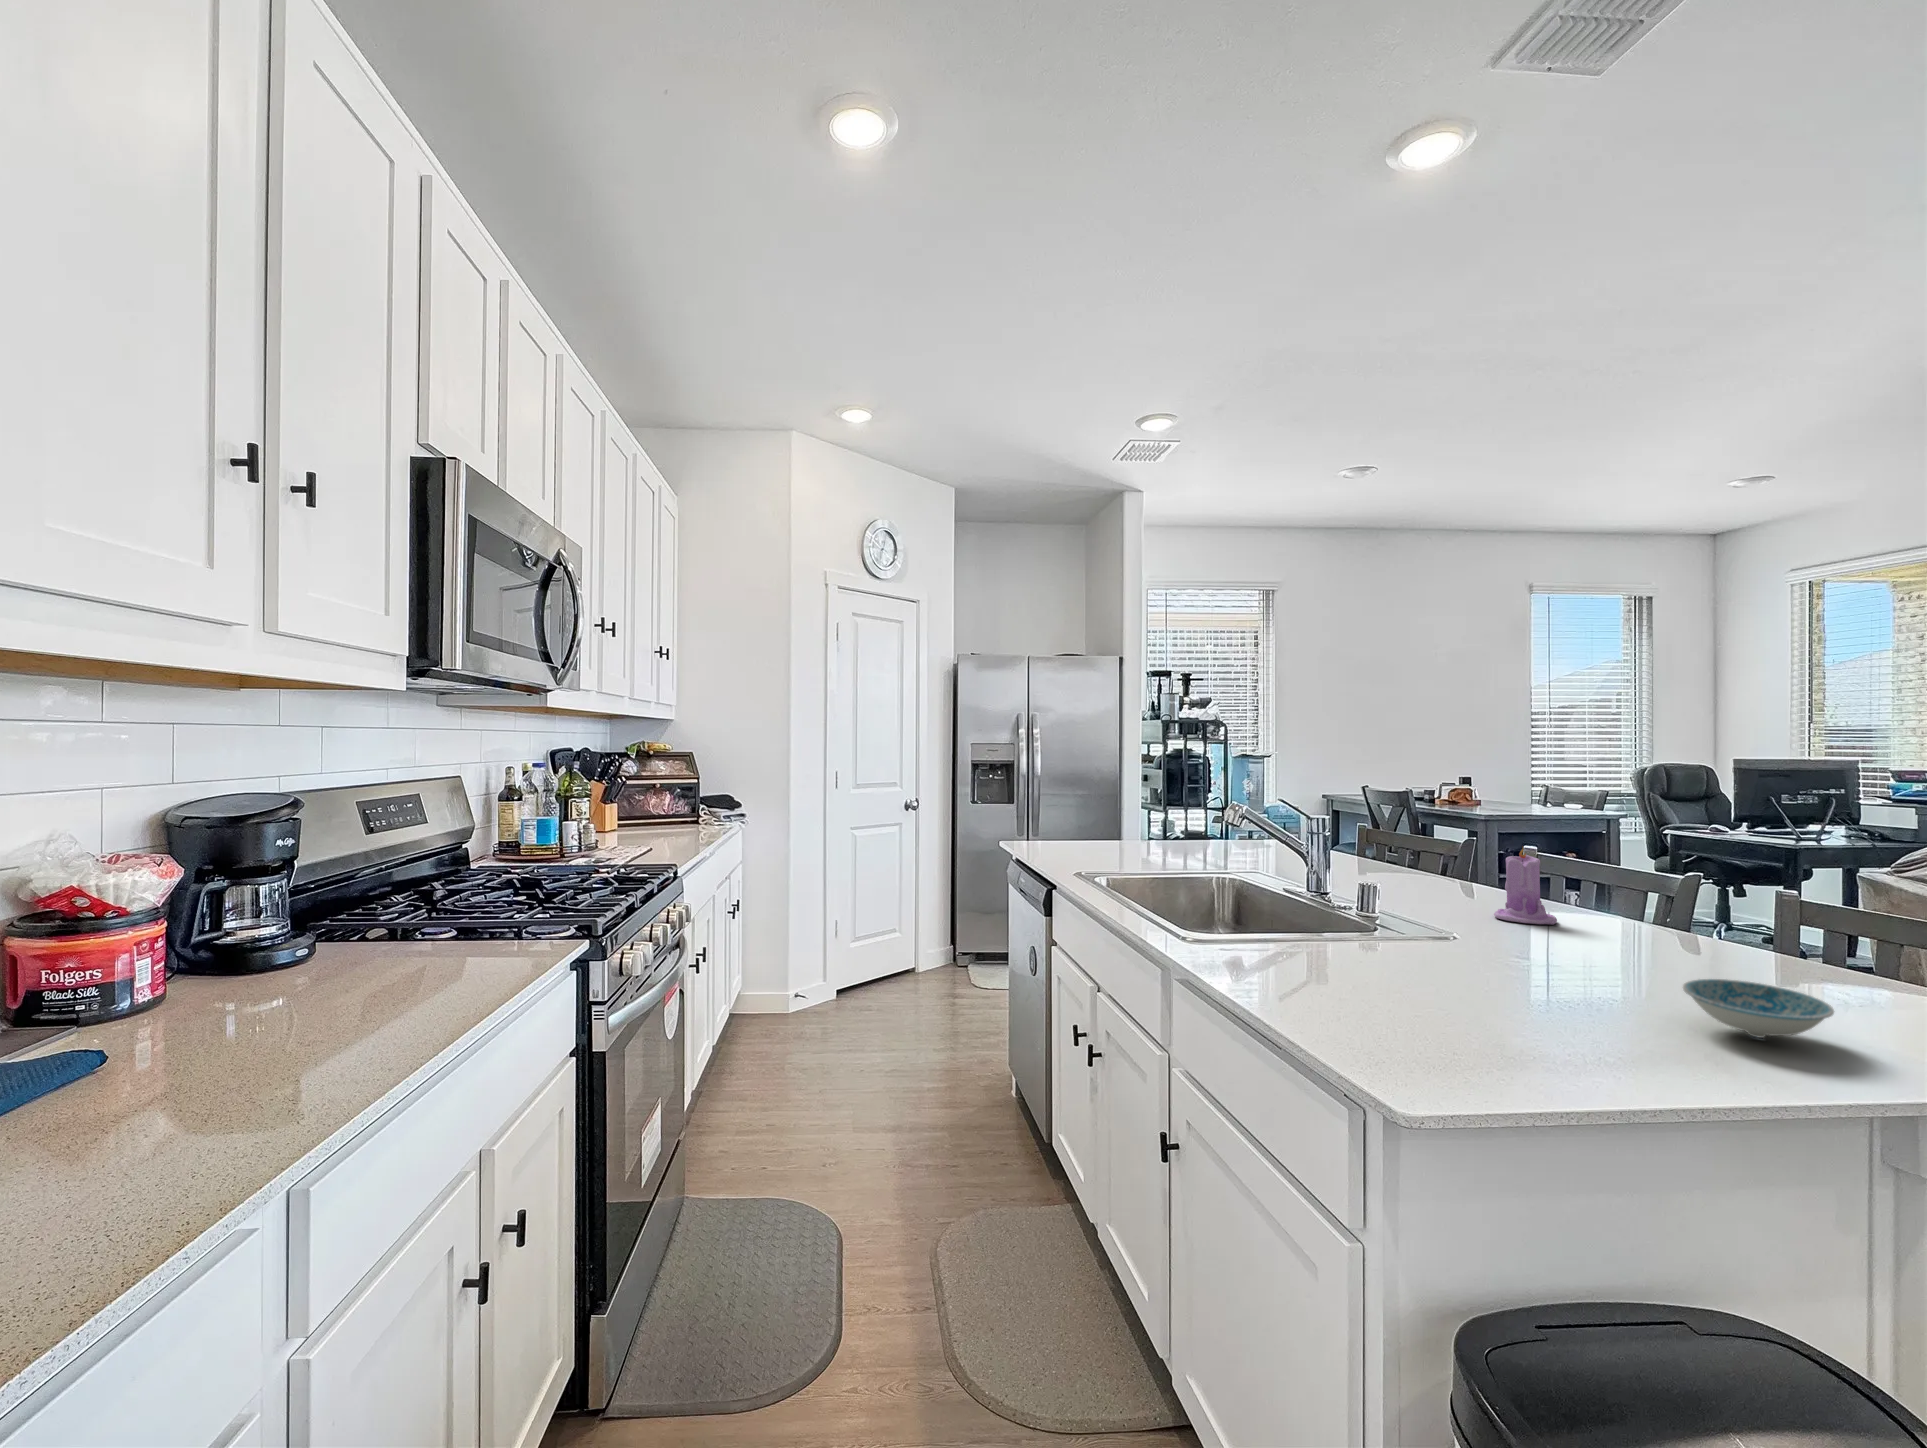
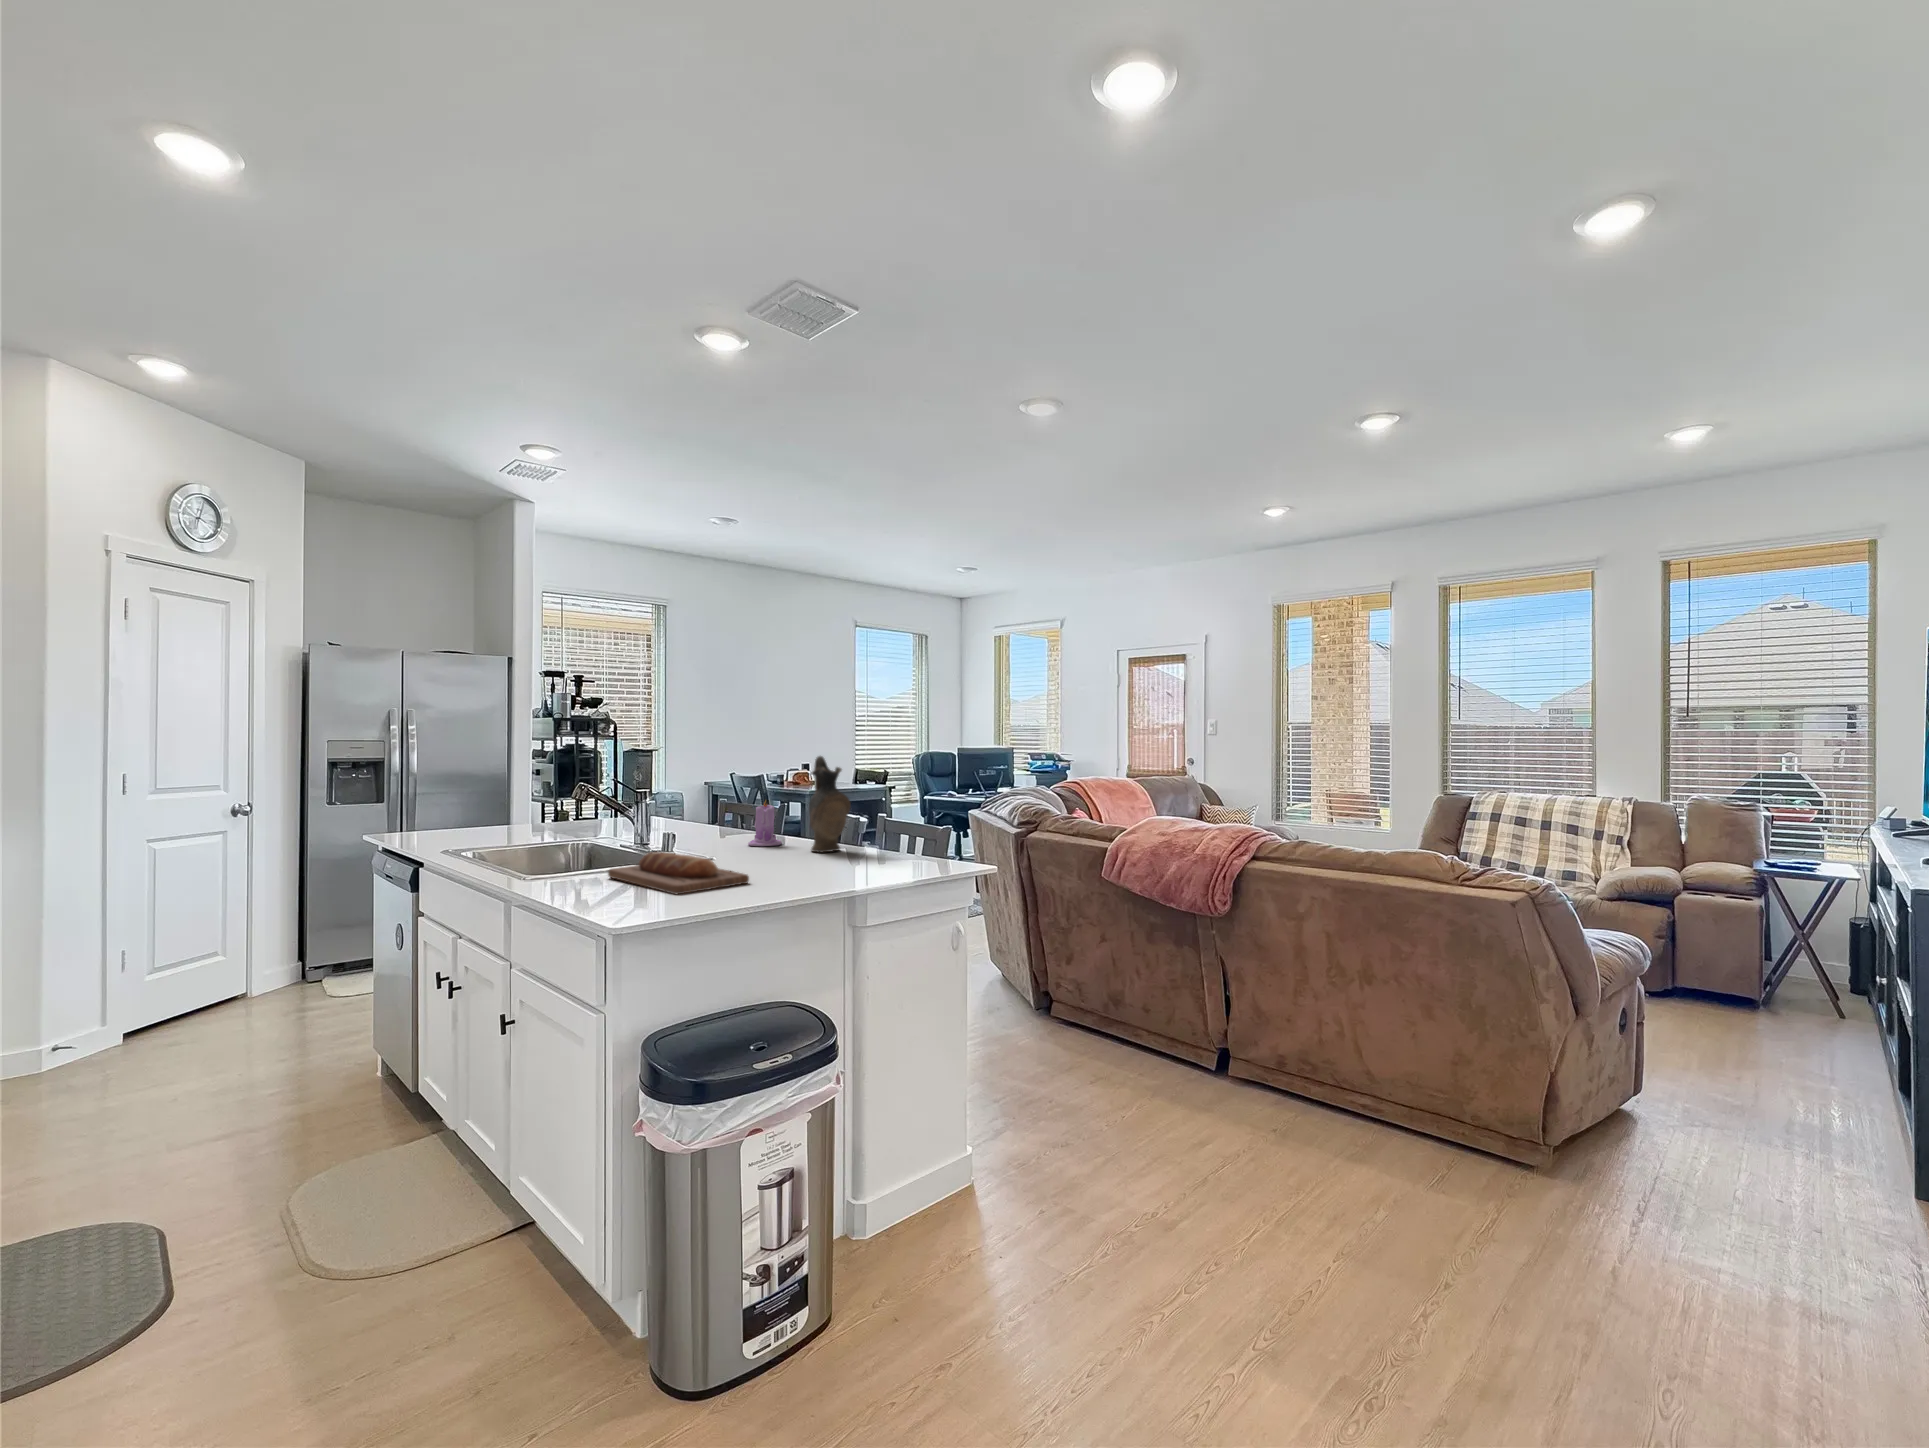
ceramic pitcher: none [1628,780,1724,956] -> present [809,756,851,852]
bread loaf: none [1305,928,1583,1025] -> present [608,852,749,894]
ceramic bowl: present [1683,979,1834,1038] -> none [796,854,852,879]

